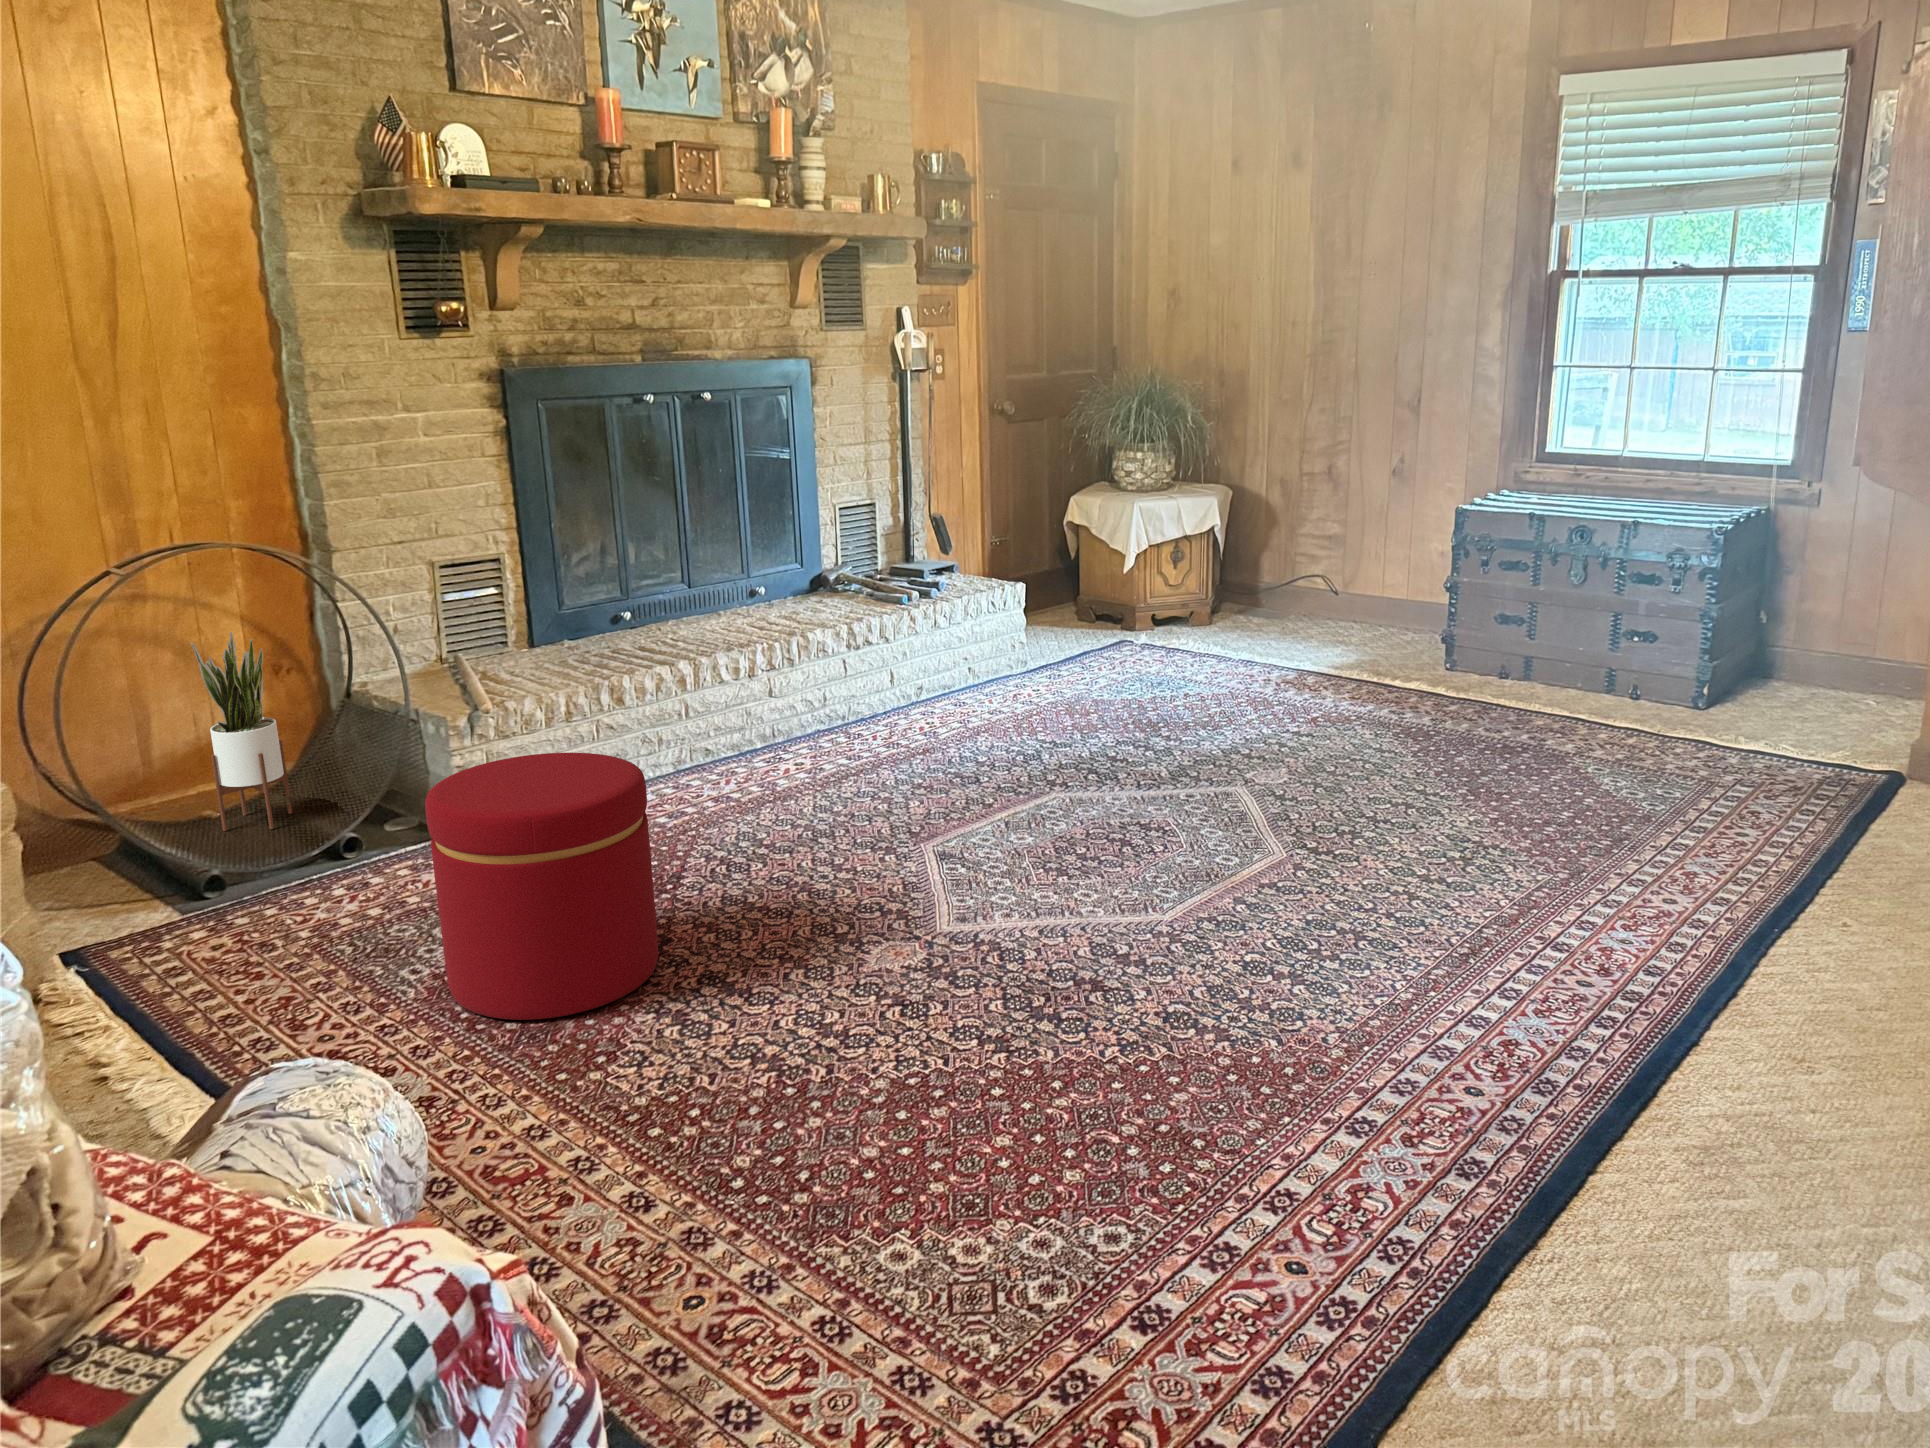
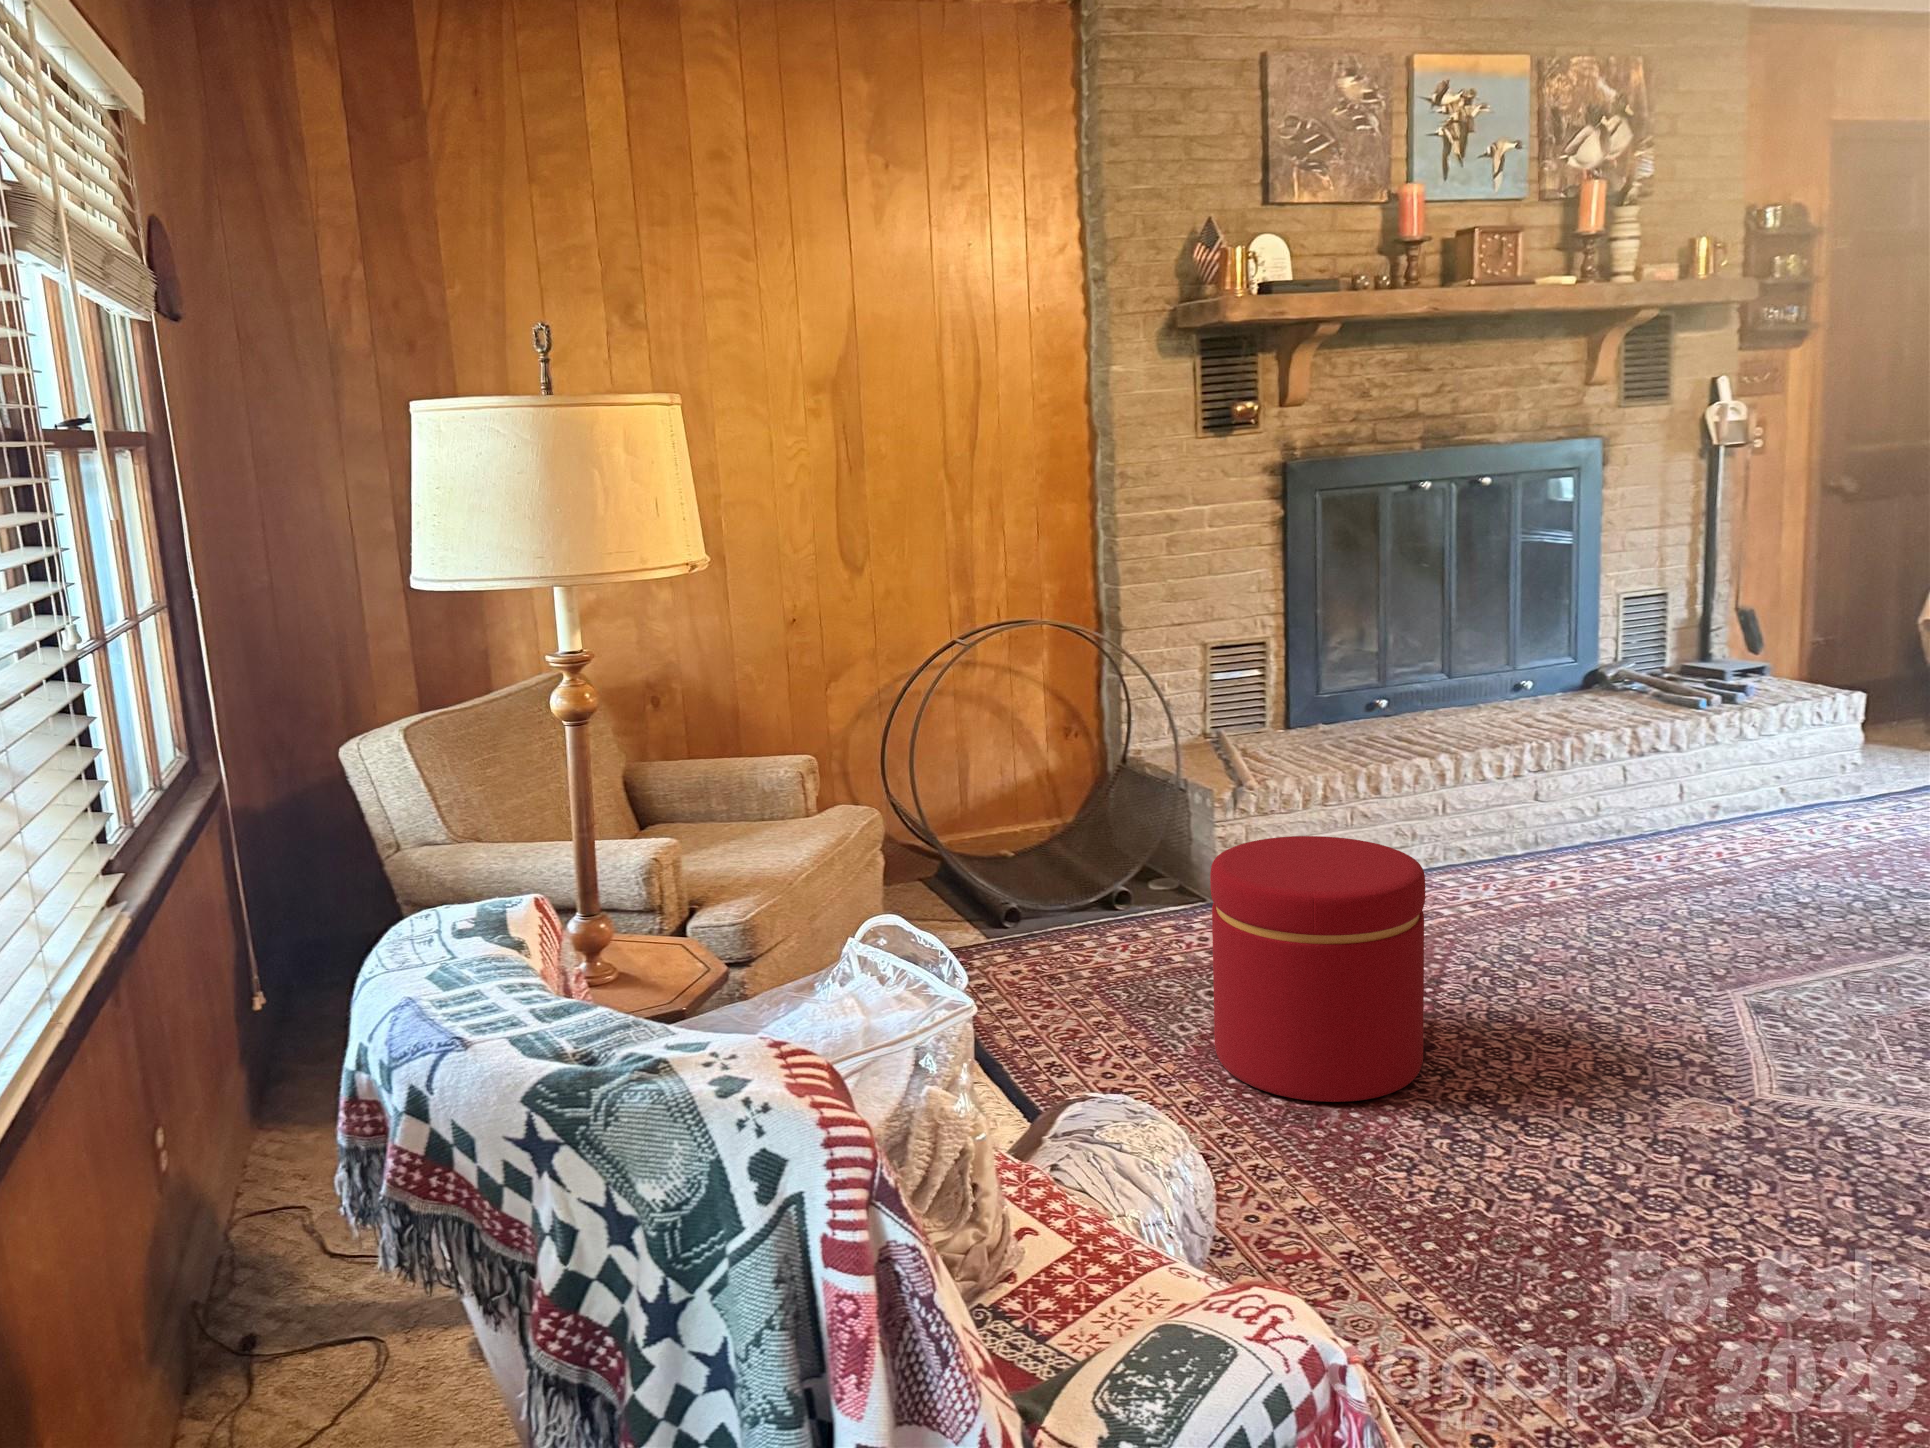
potted plant: present [191,632,292,831] -> none [1010,697,1073,875]

